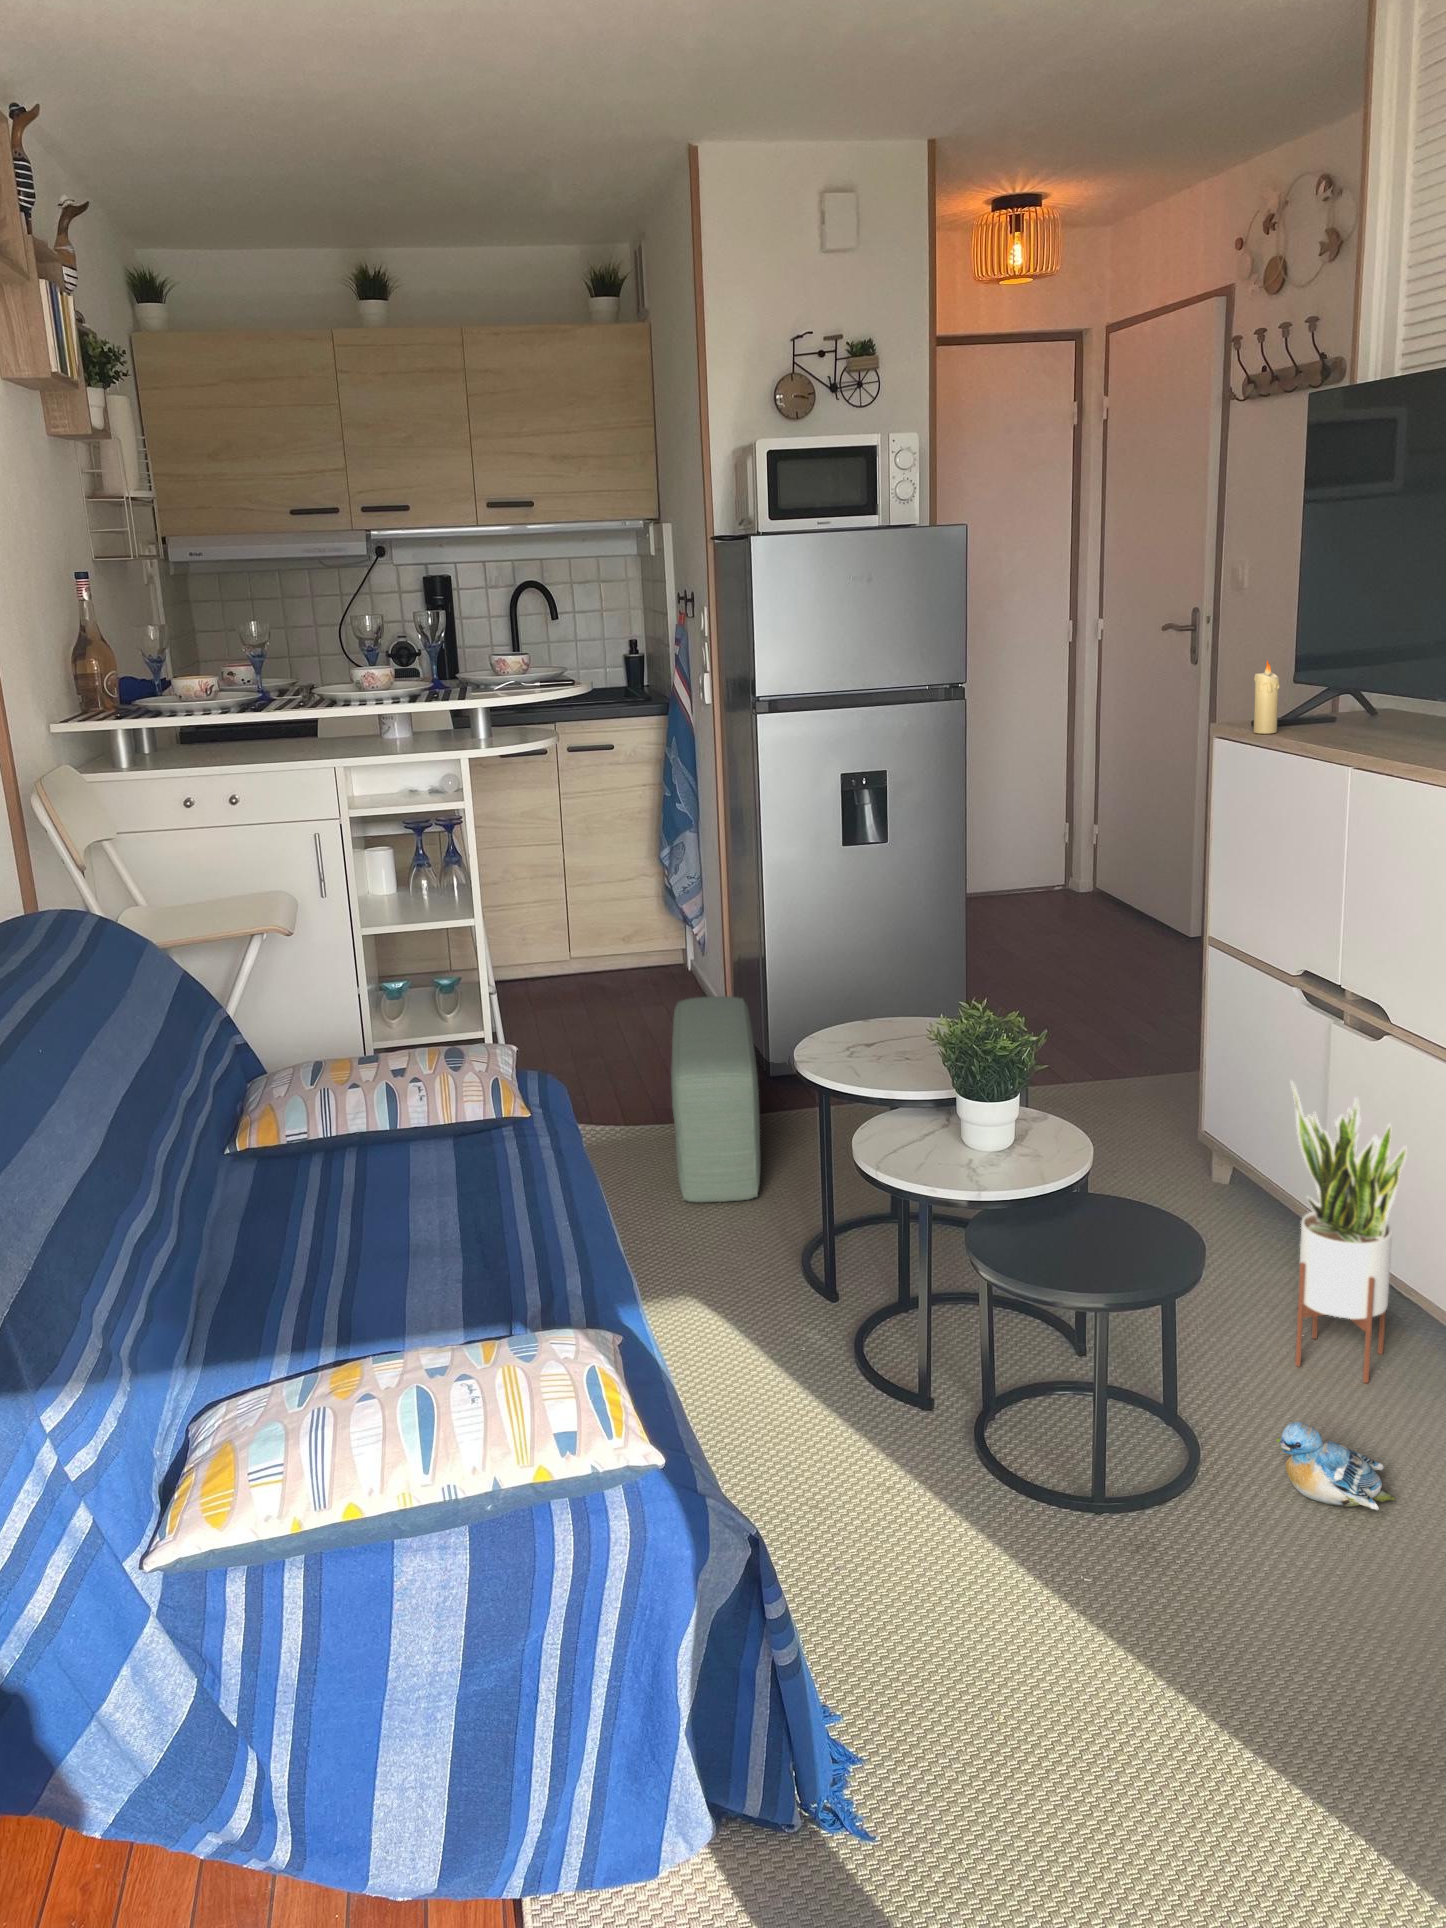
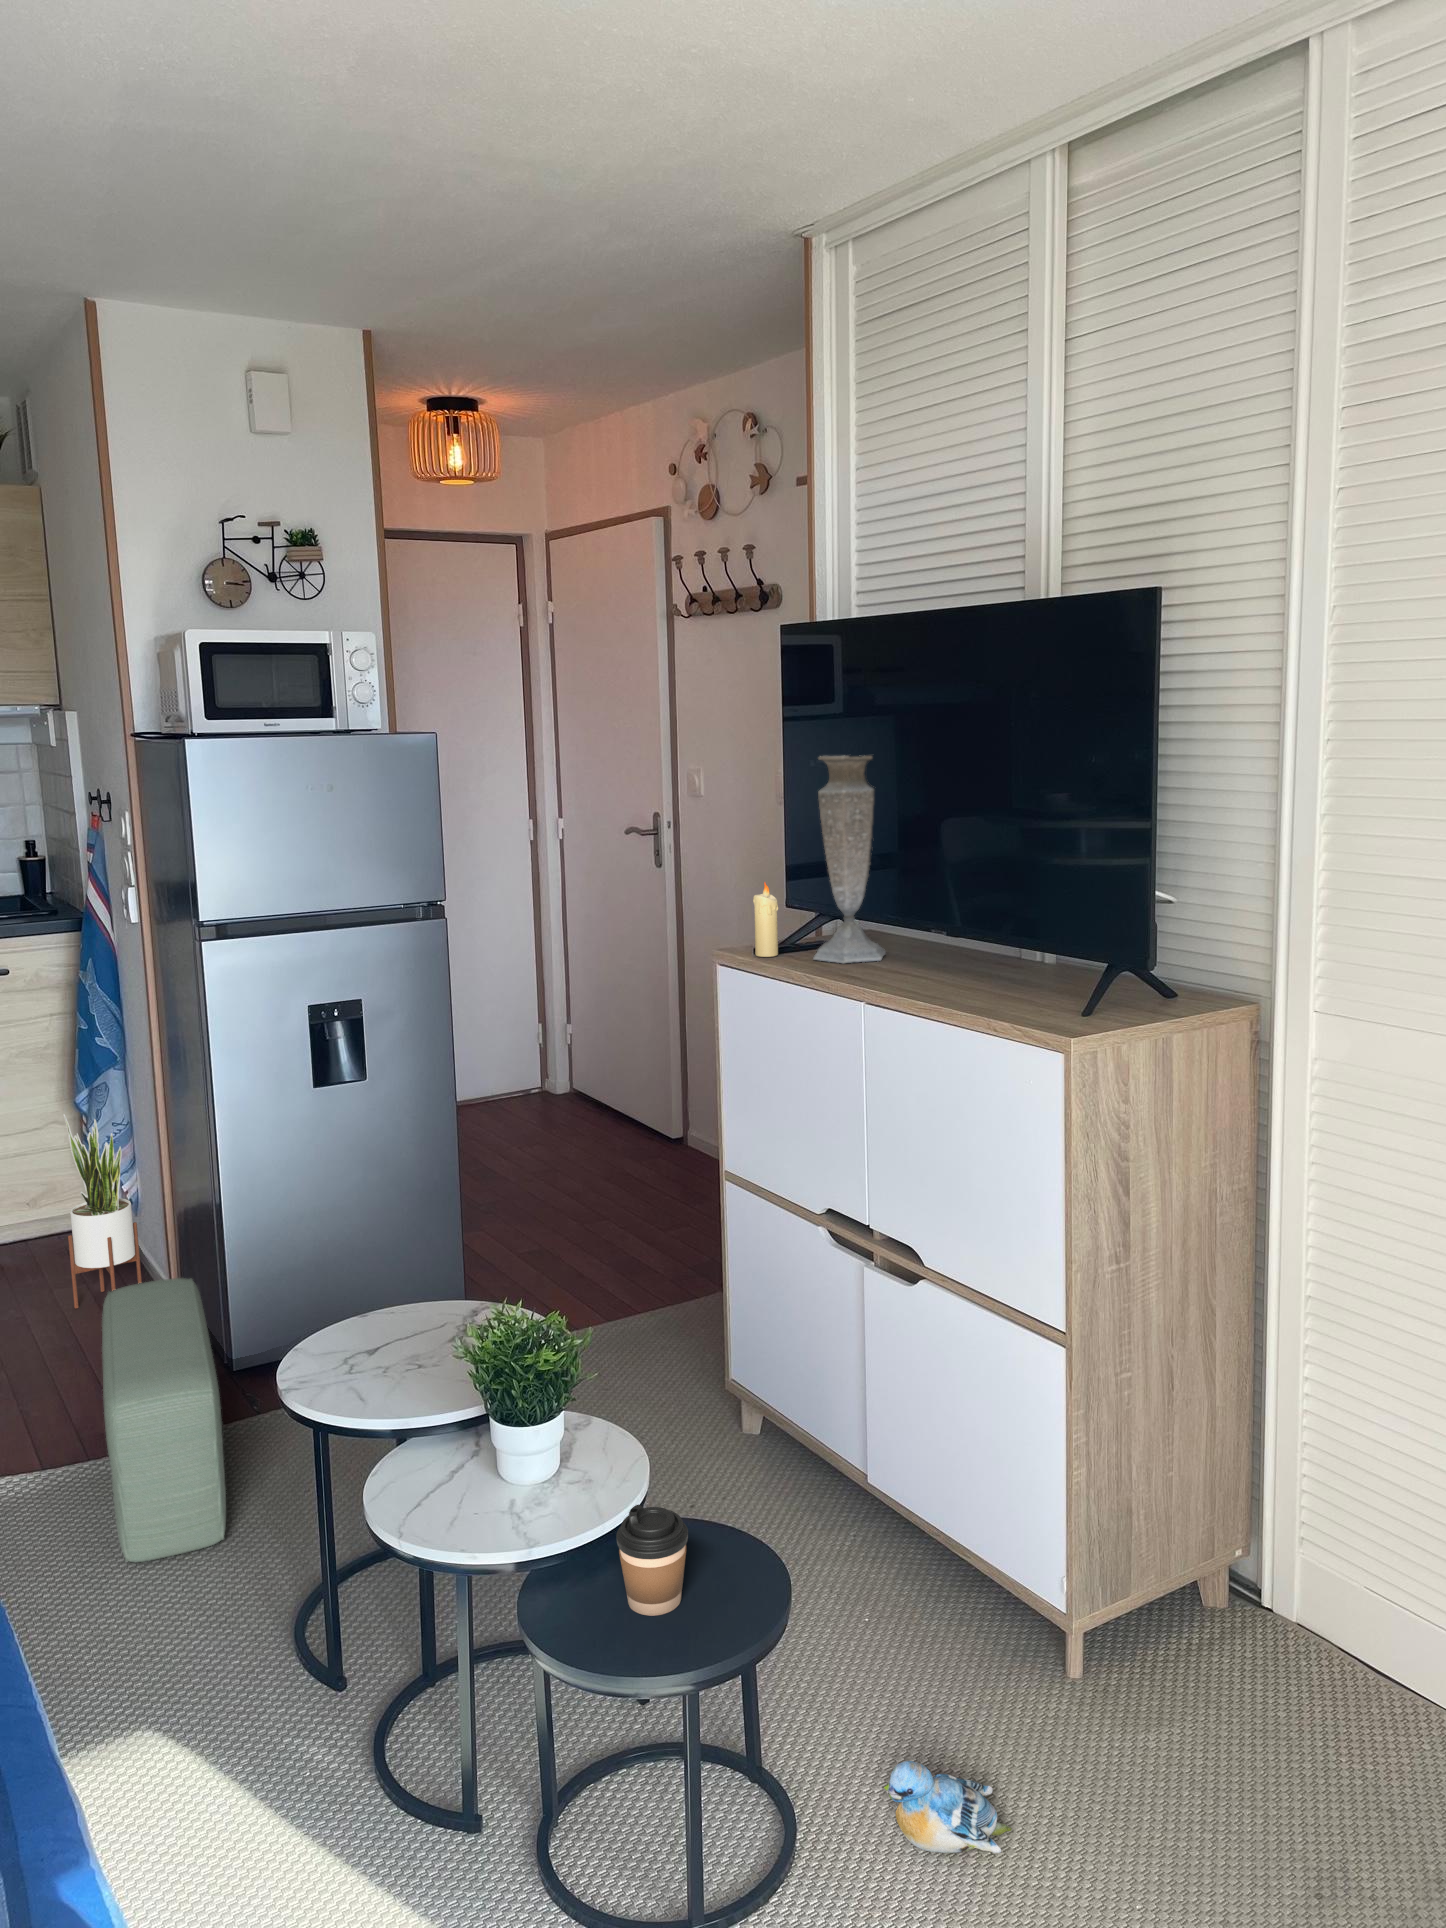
vase: none [1310,532,1391,740] -> present [813,756,885,963]
potted plant: present [1291,1081,1407,1383] -> present [63,1114,142,1308]
coffee cup: none [1047,1162,1108,1250] -> present [616,1505,688,1616]

